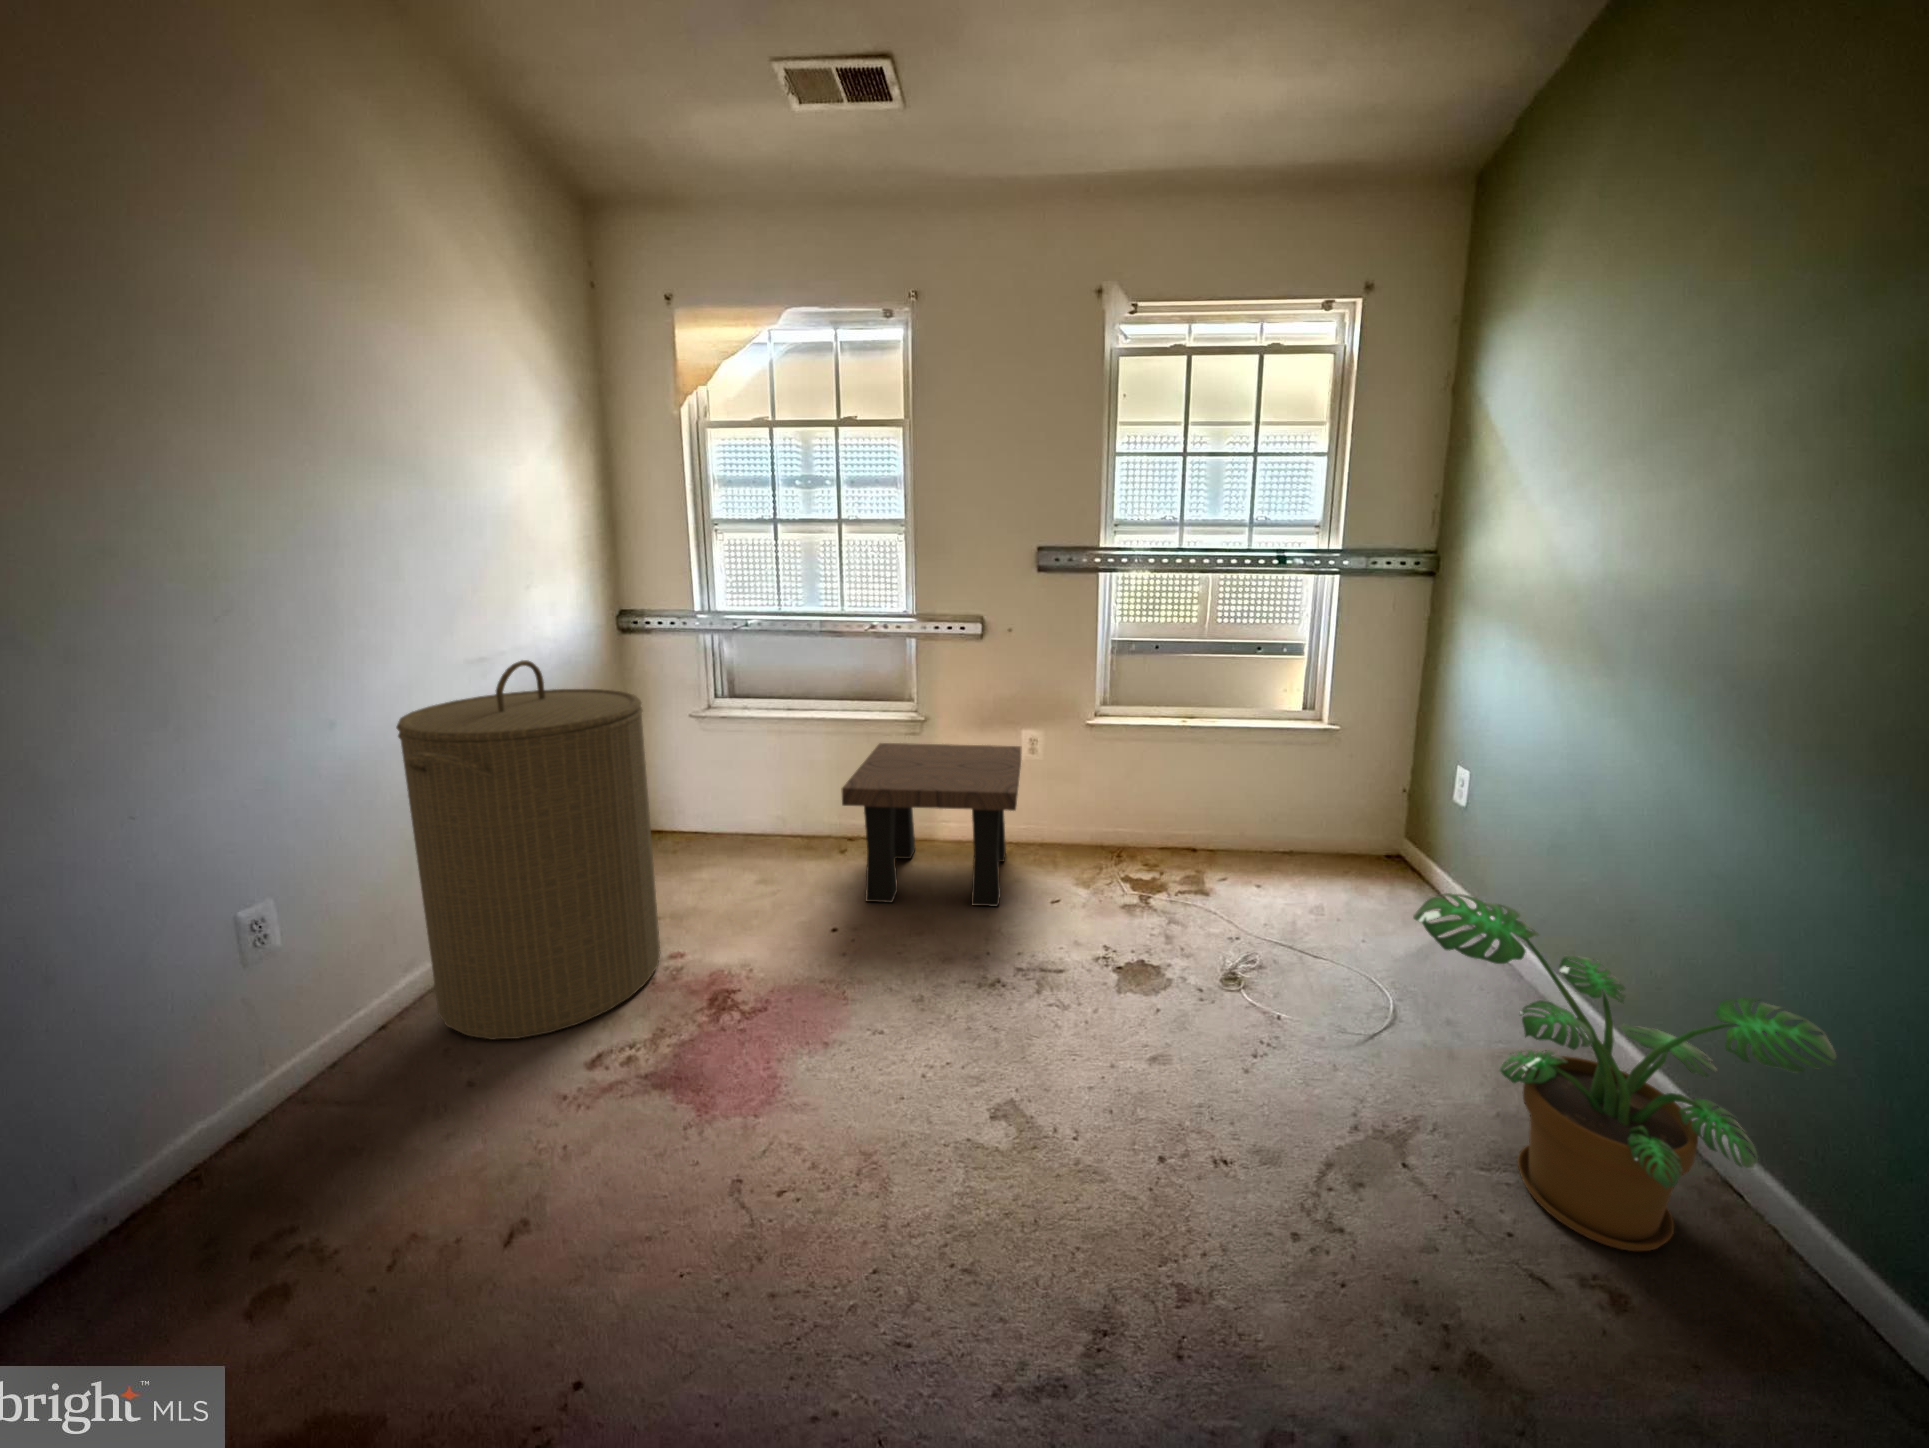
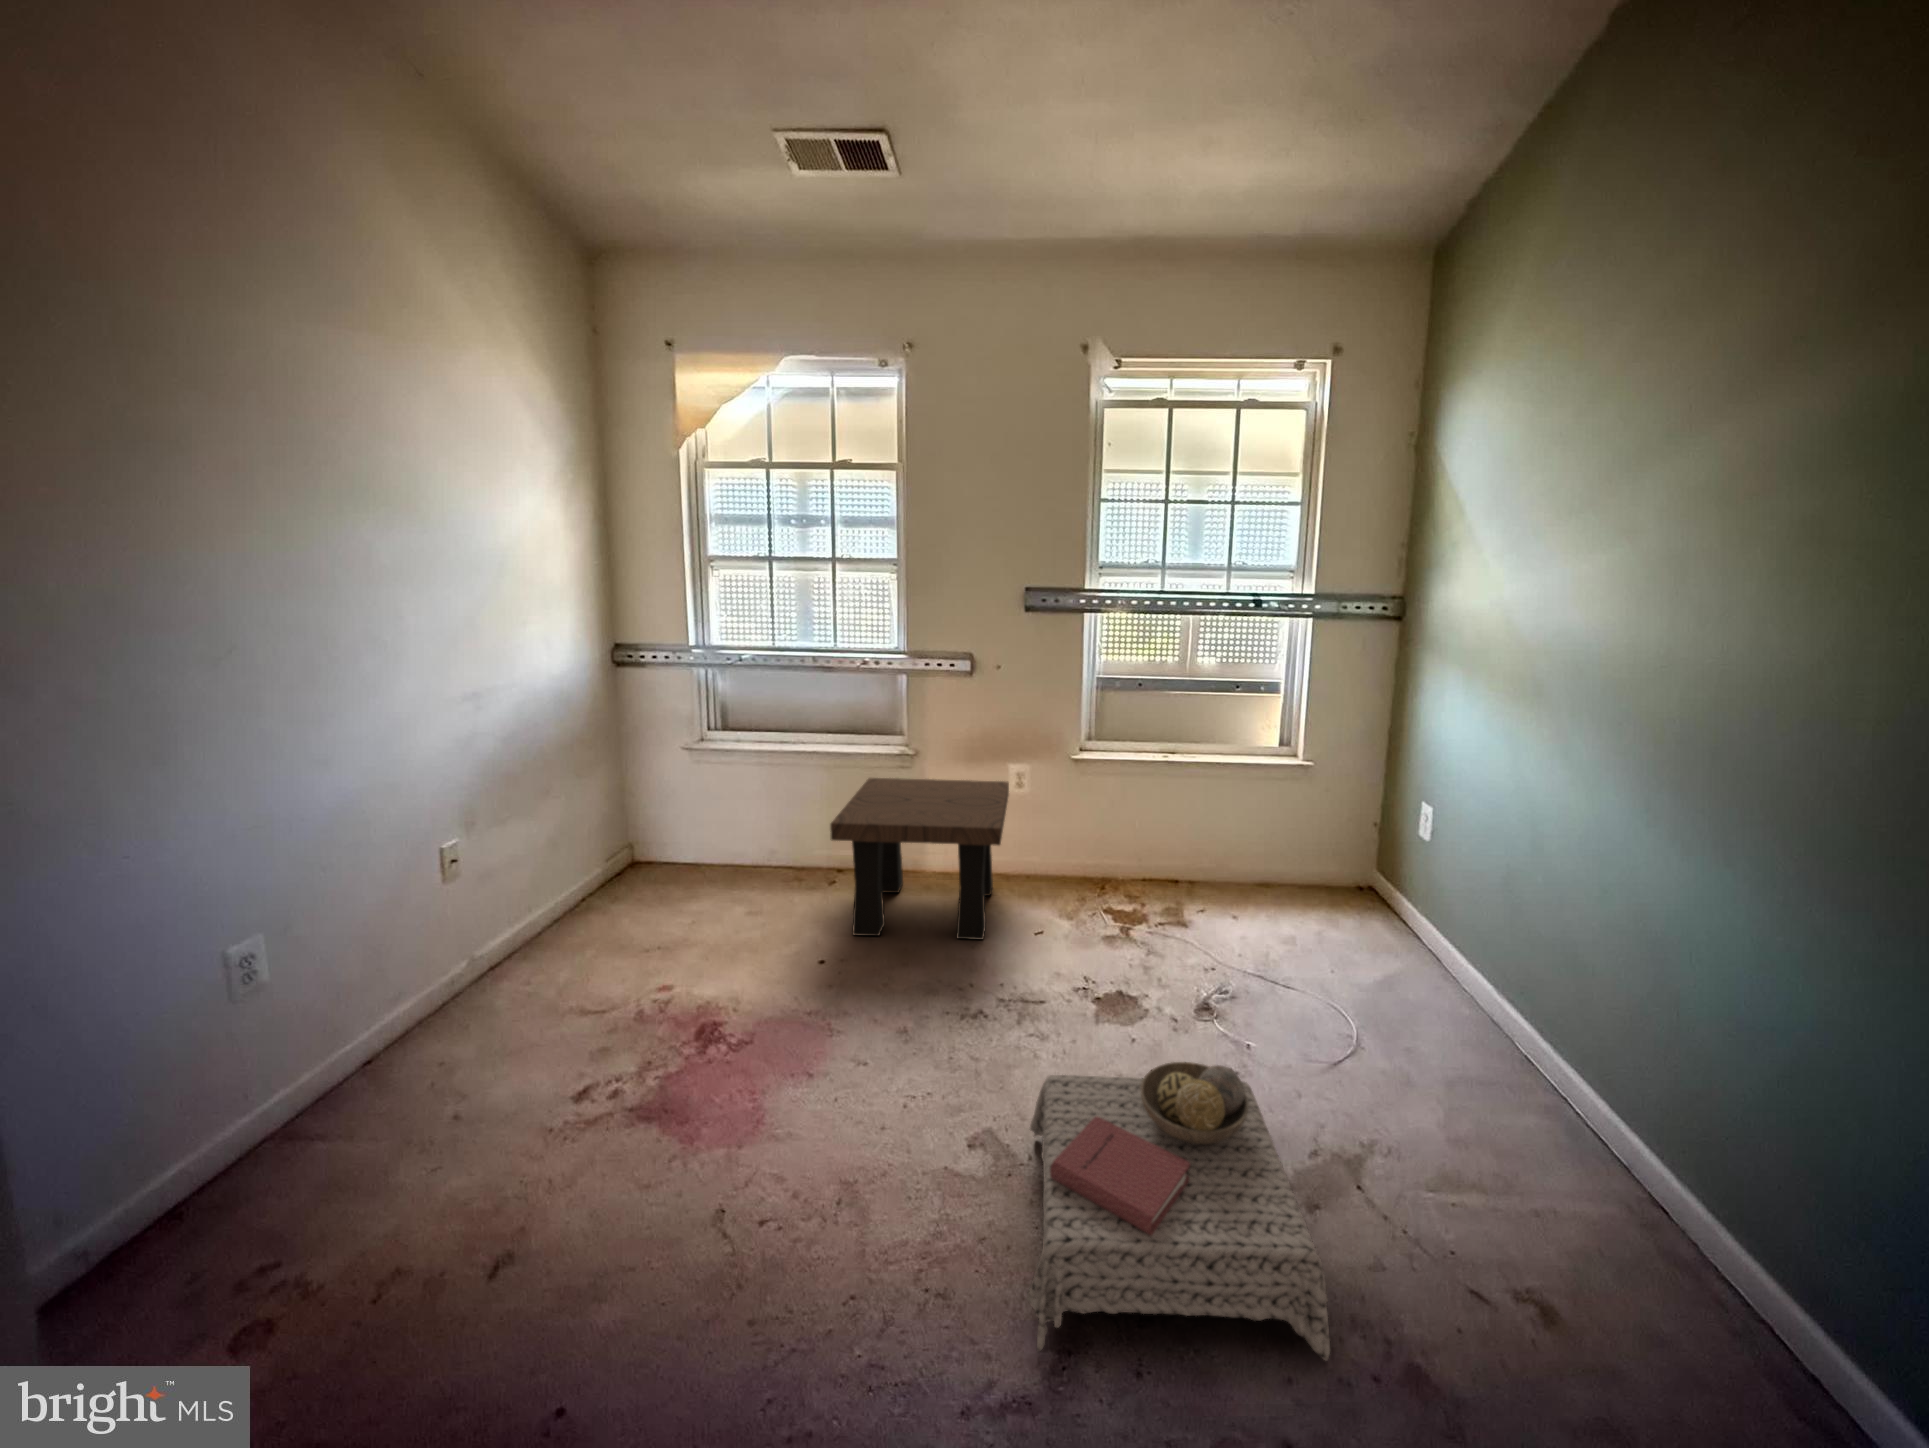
laundry hamper: present [396,660,660,1039] -> none [399,699,649,1070]
potted plant: present [1413,893,1837,1251] -> none [1361,923,1711,1249]
ottoman: none [1057,1042,1406,1382] -> present [1027,1062,1330,1360]

